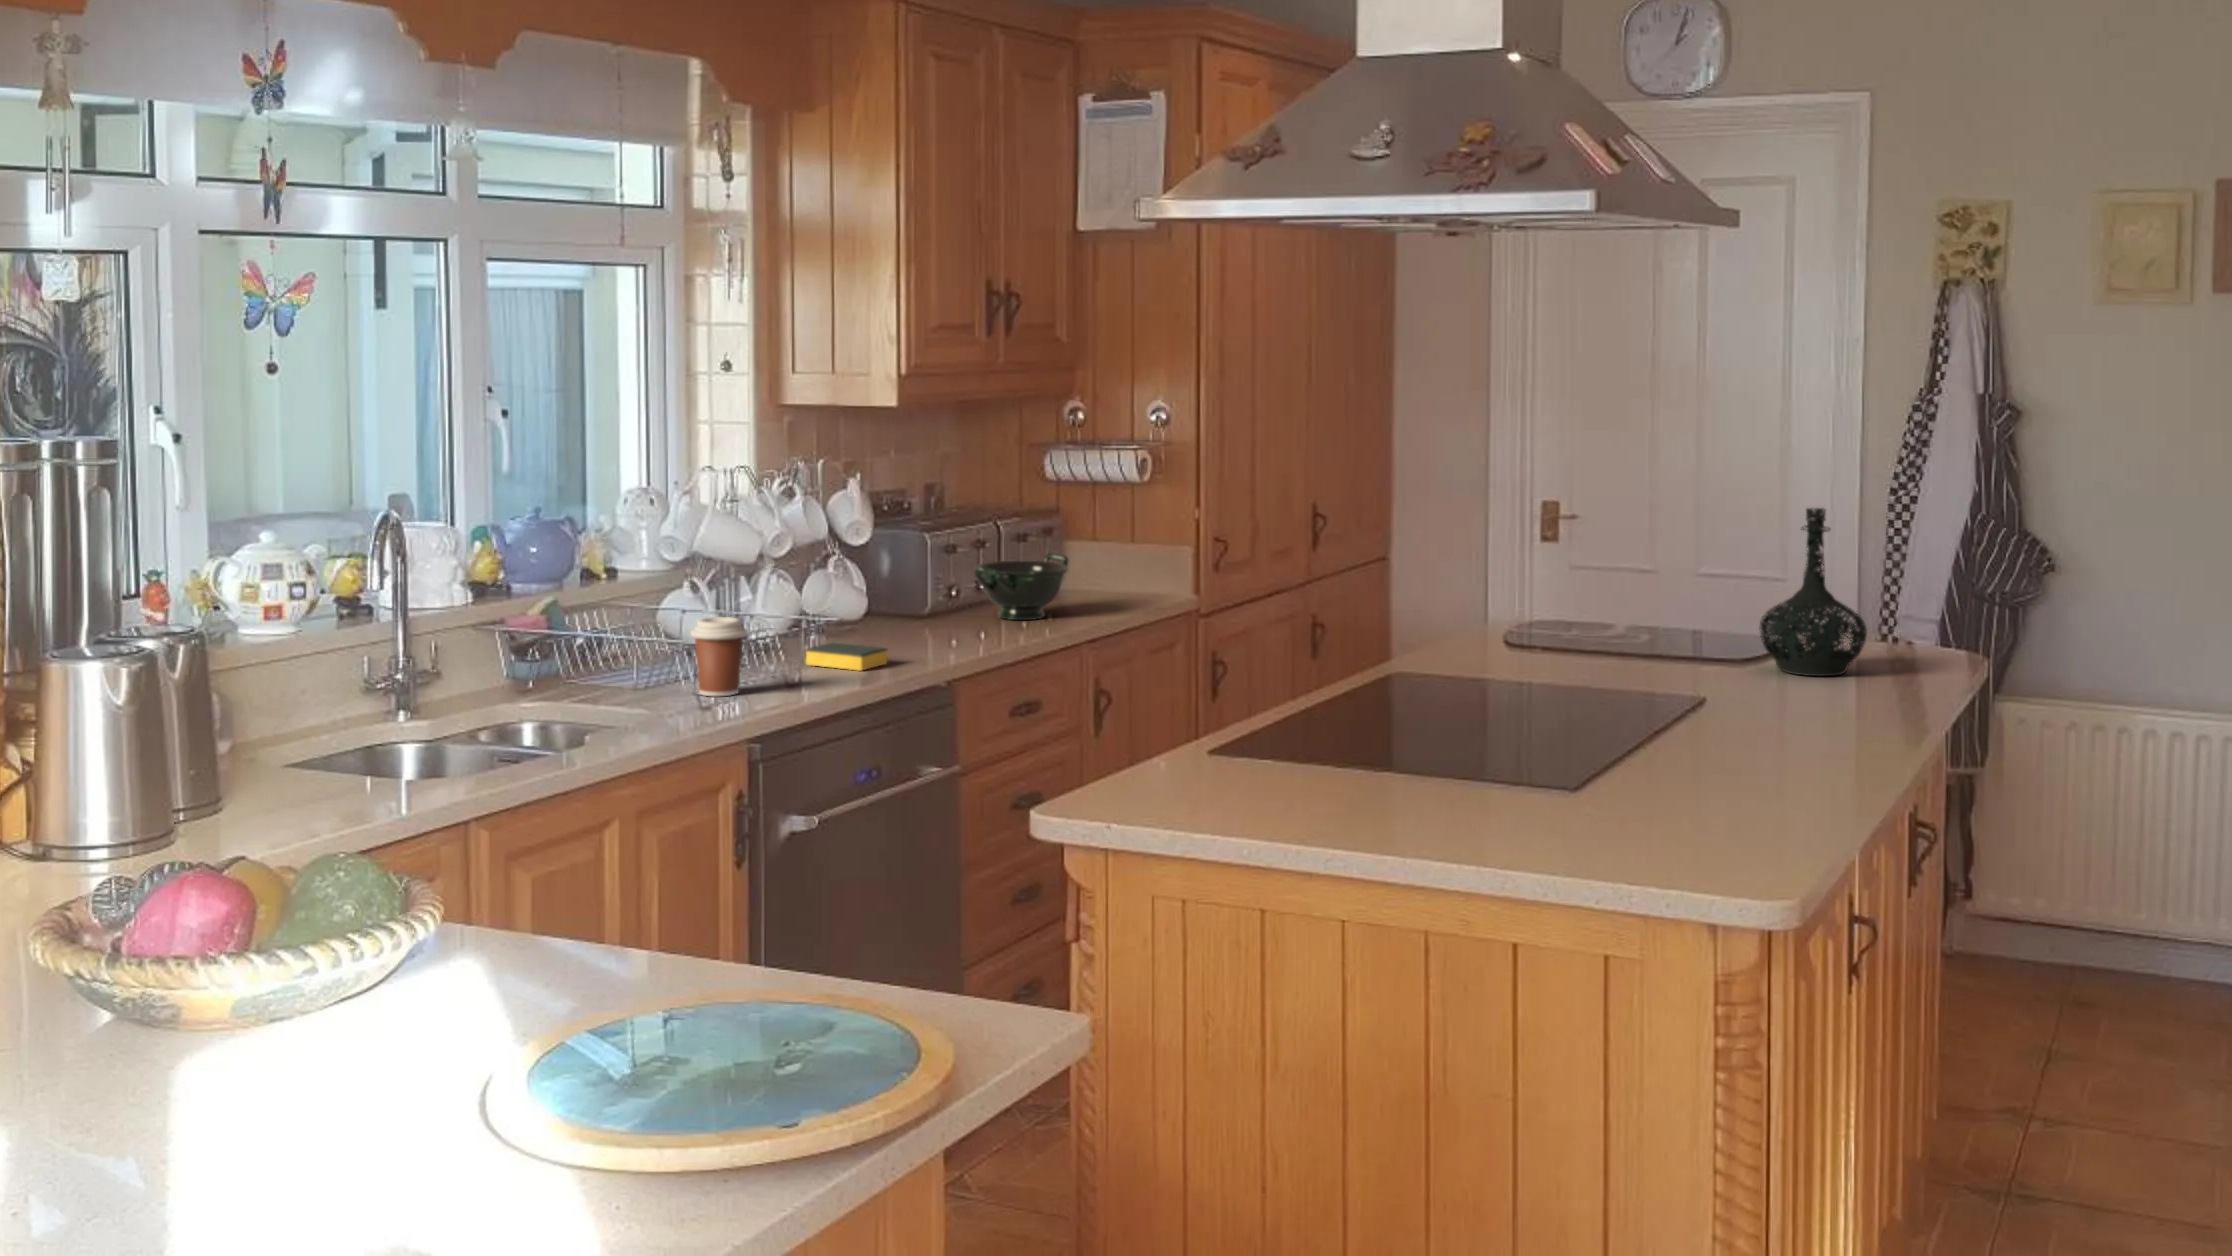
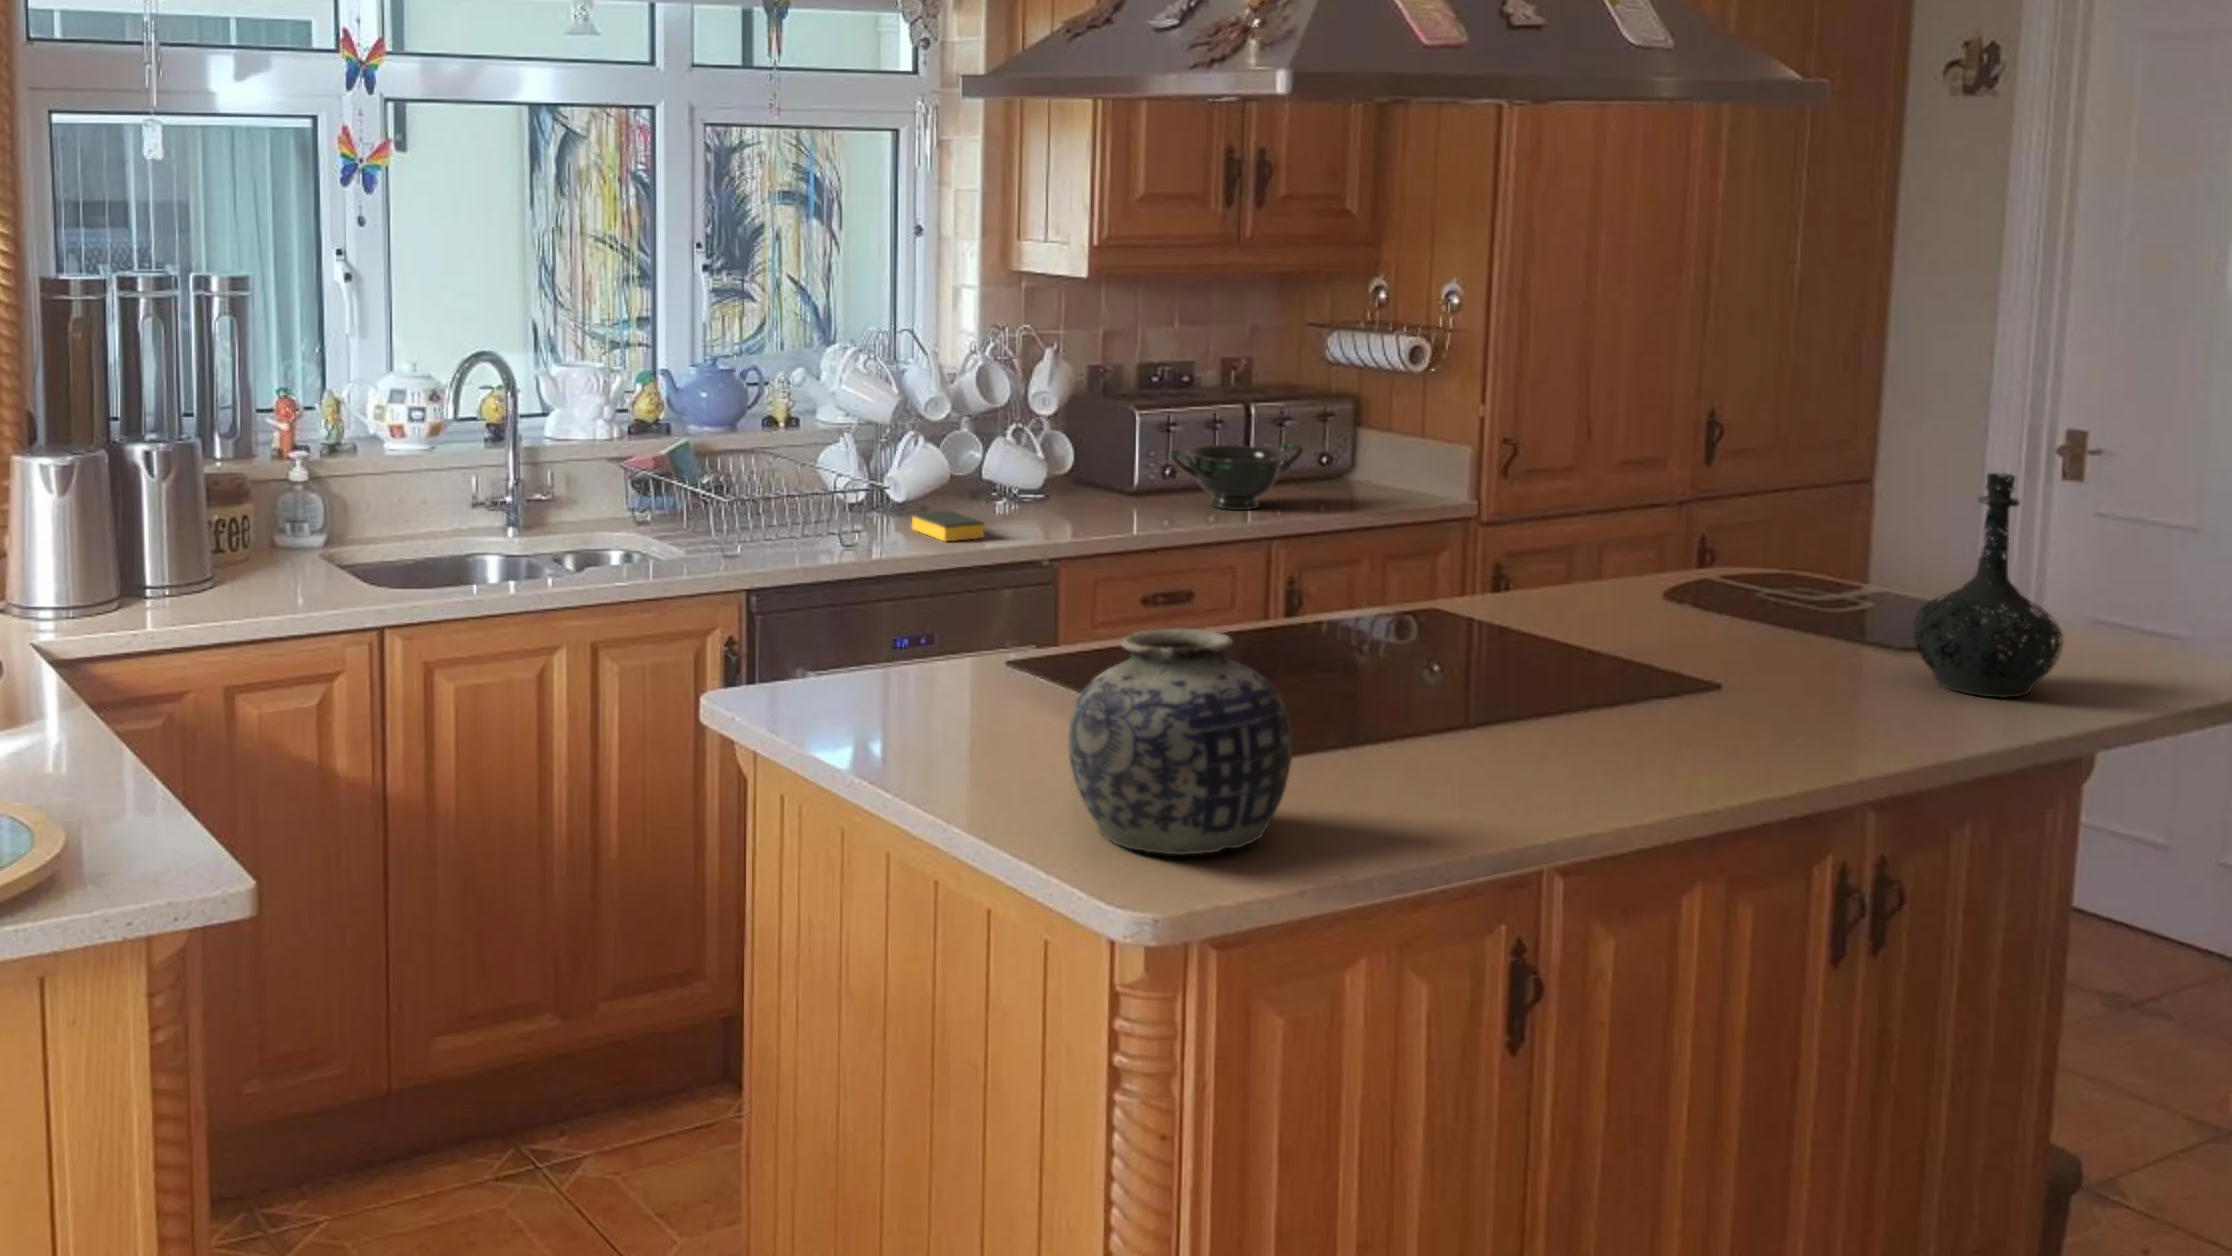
coffee cup: present [691,617,747,696] -> none [749,474,802,550]
vase: none [1524,660,1715,844] -> present [1068,629,1293,854]

